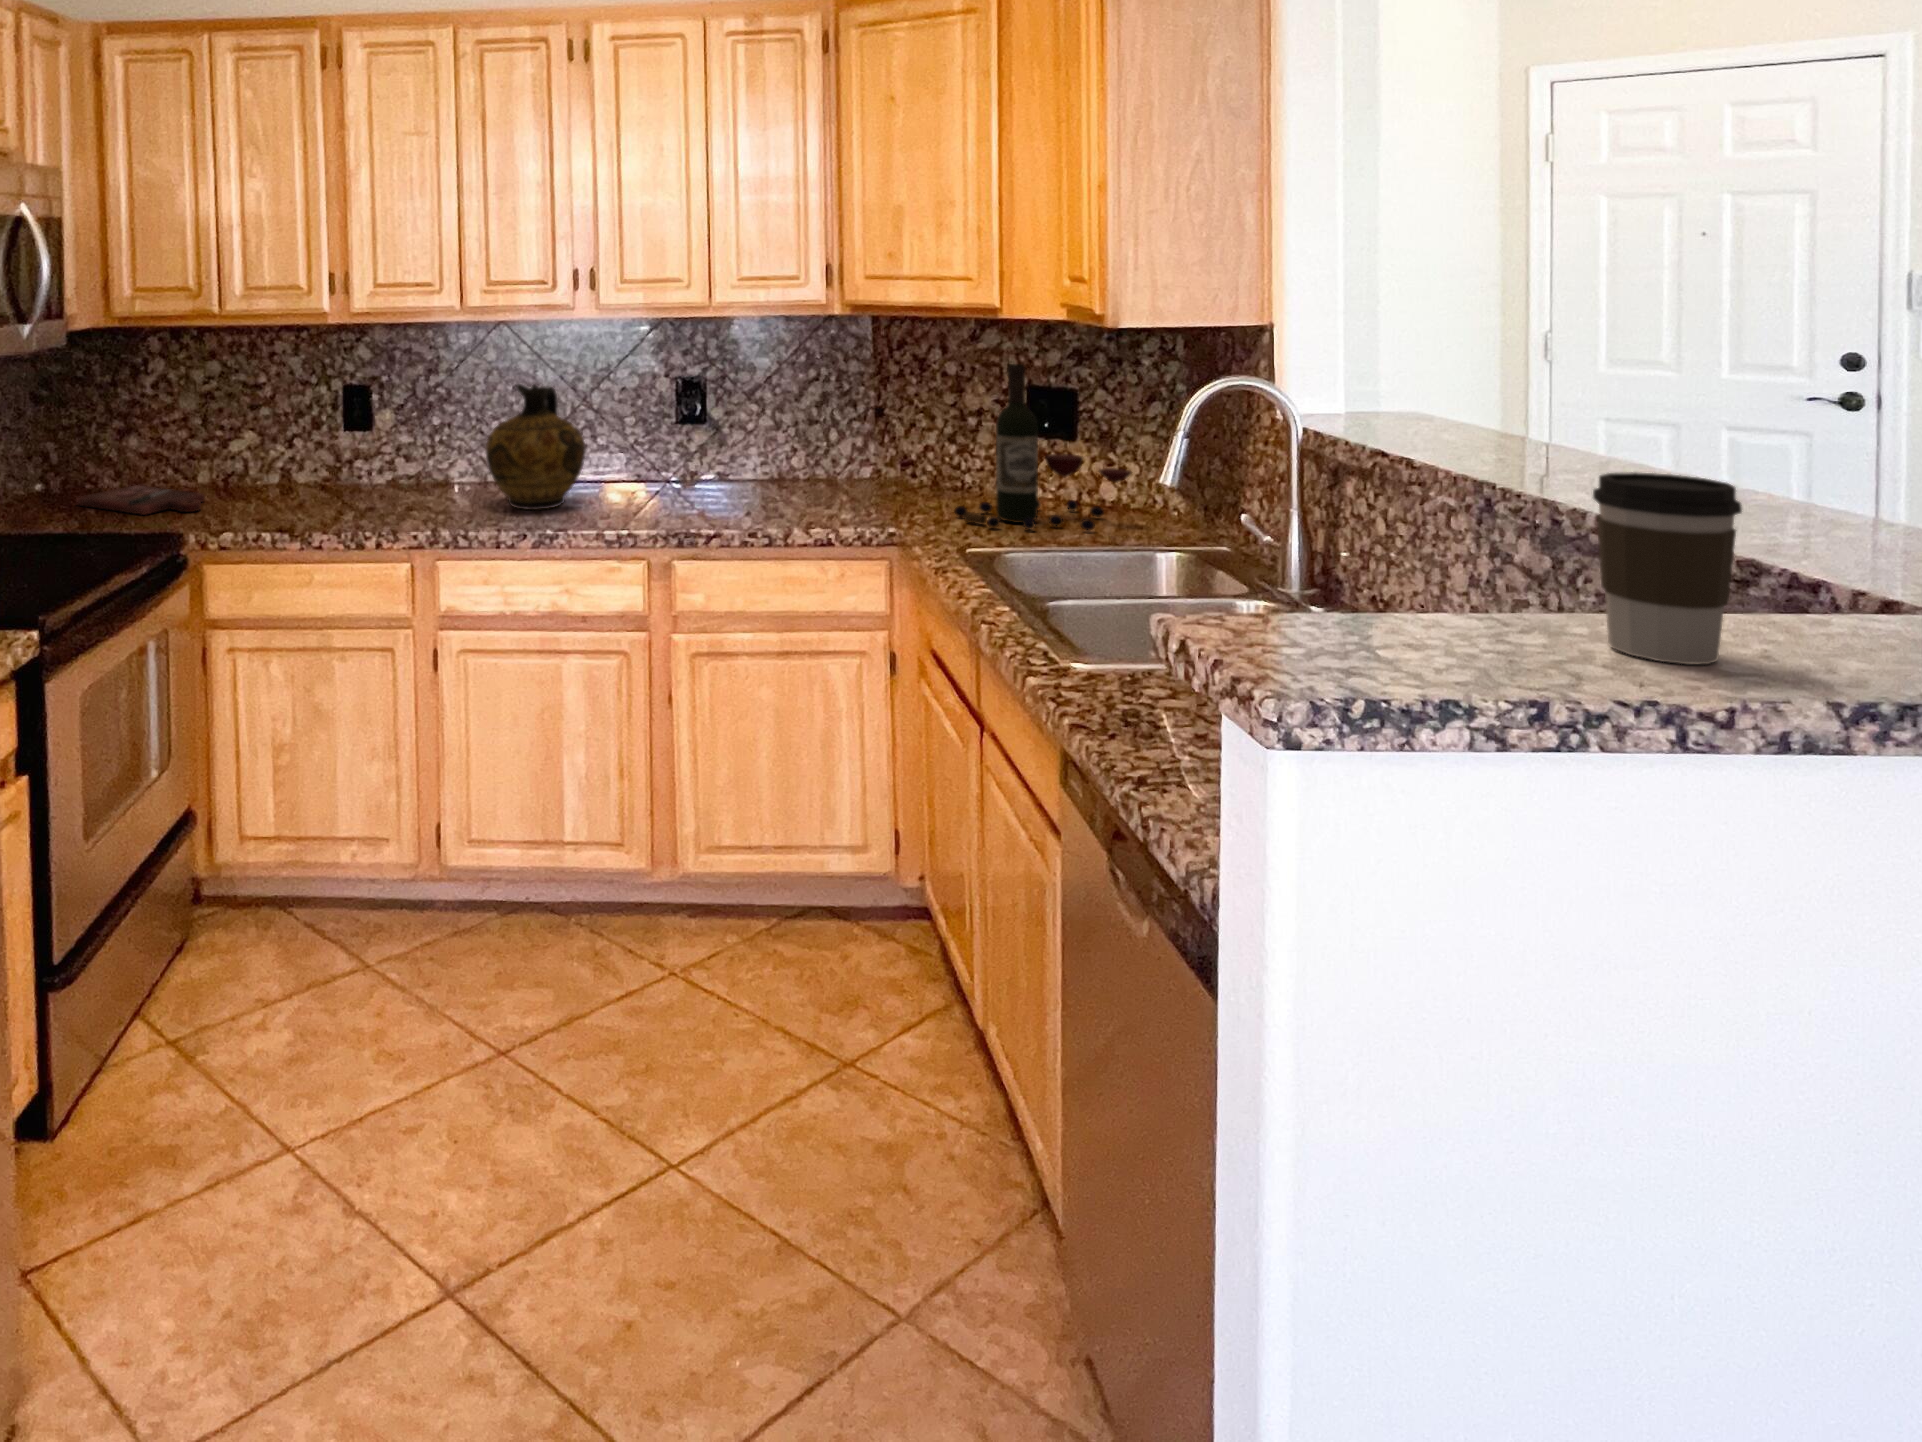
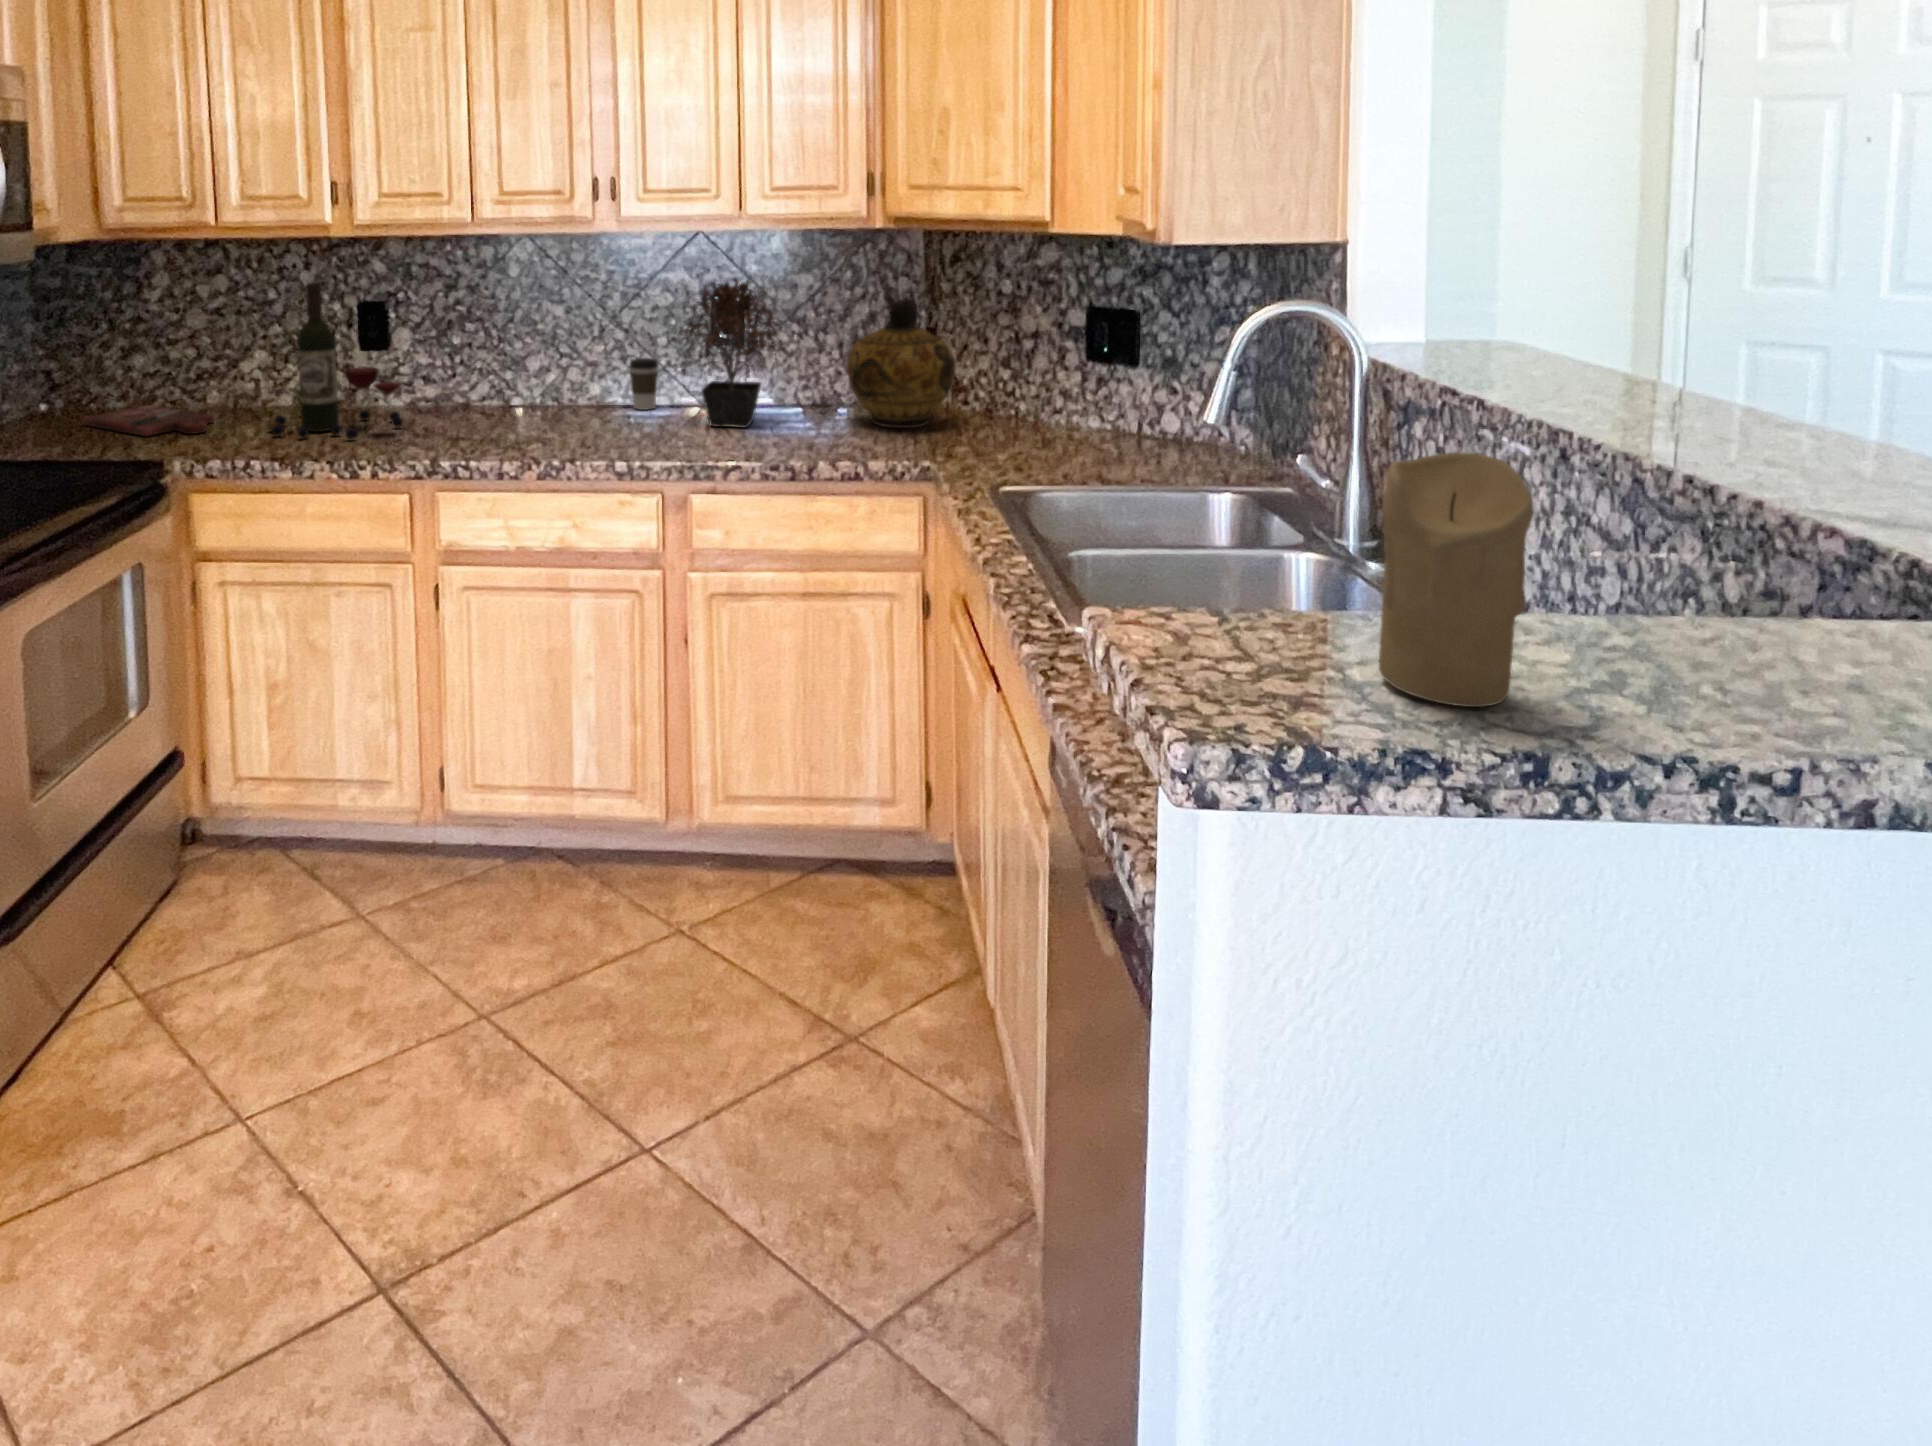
potted plant: none [649,356,755,501] -> present [679,277,782,428]
wine bottle: present [955,364,1131,530] -> present [267,283,403,439]
ceramic jug: present [486,384,586,510] -> present [847,296,956,428]
coffee cup: present [1593,472,1742,664] -> present [629,358,659,410]
candle: none [1407,481,1521,672] -> present [1379,452,1533,707]

